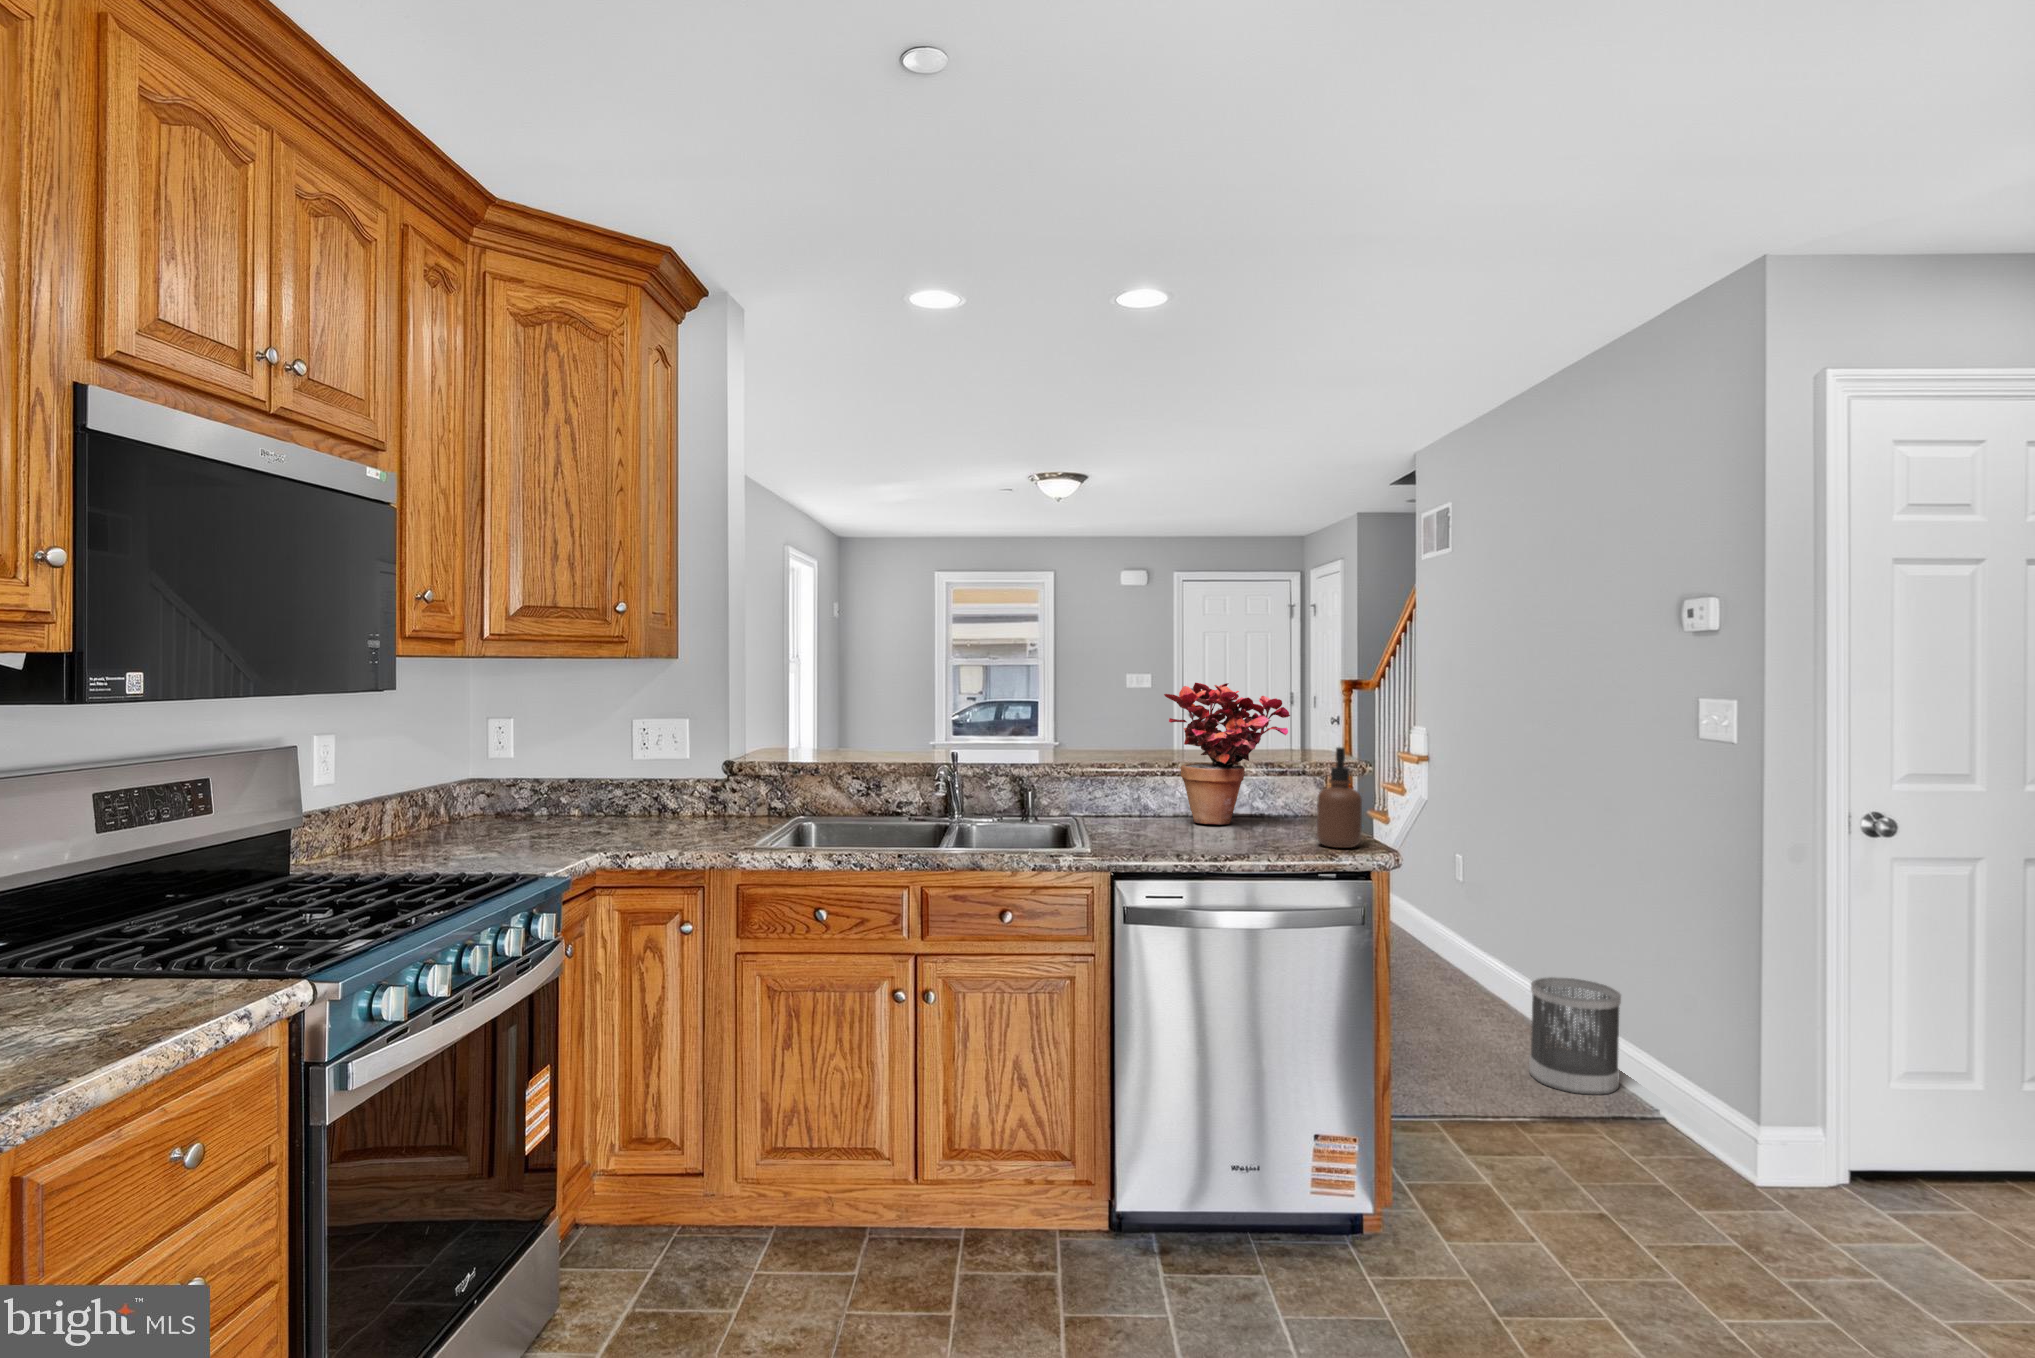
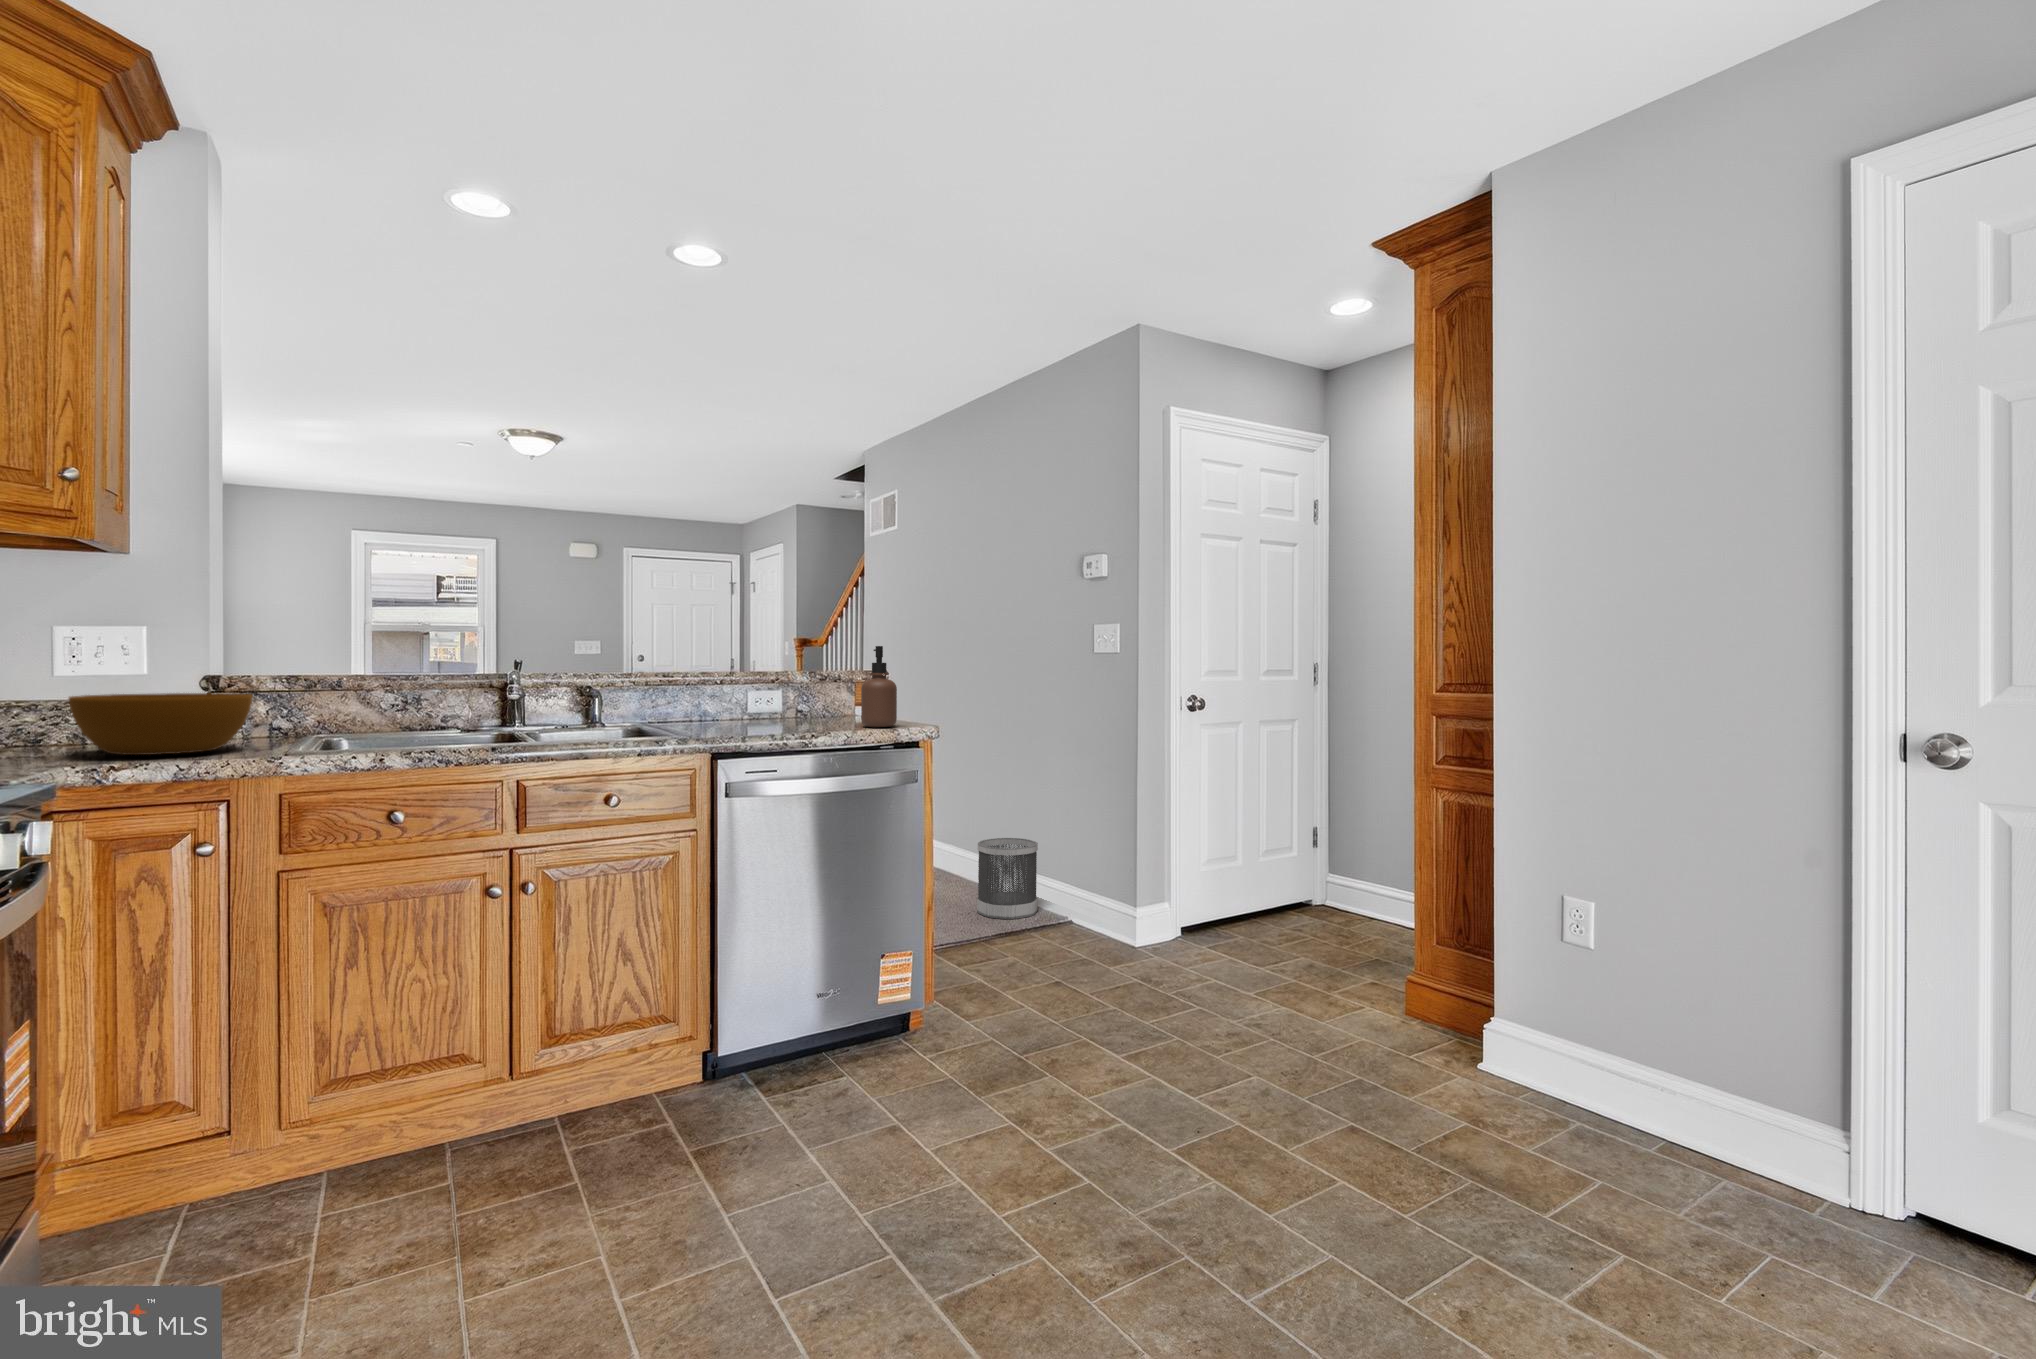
potted plant: present [1164,683,1290,824] -> none [719,597,827,721]
bowl: none [622,783,743,840] -> present [69,693,253,755]

